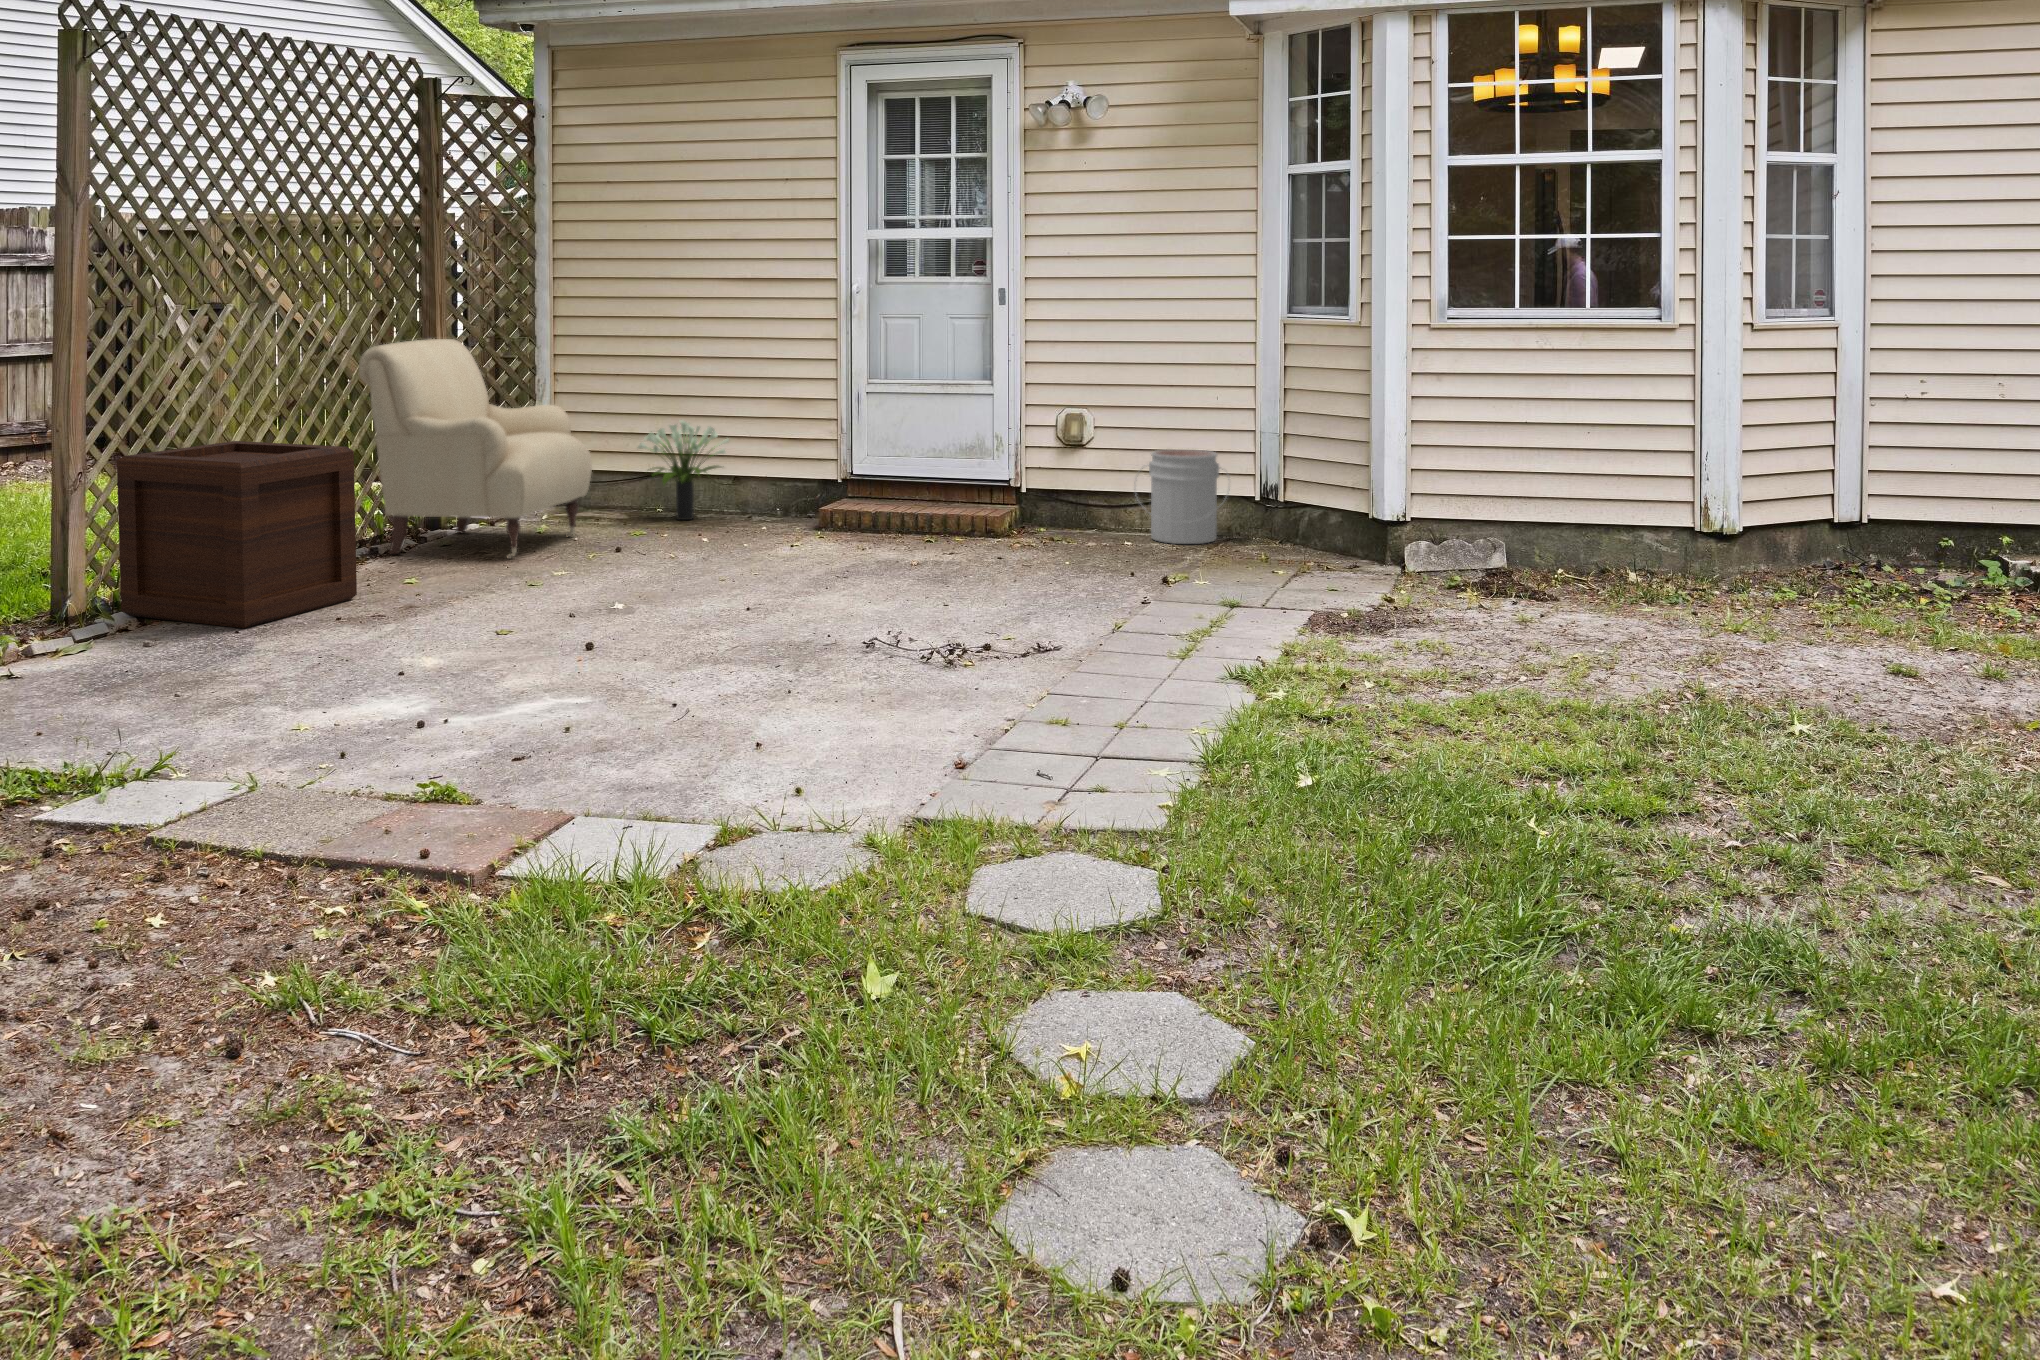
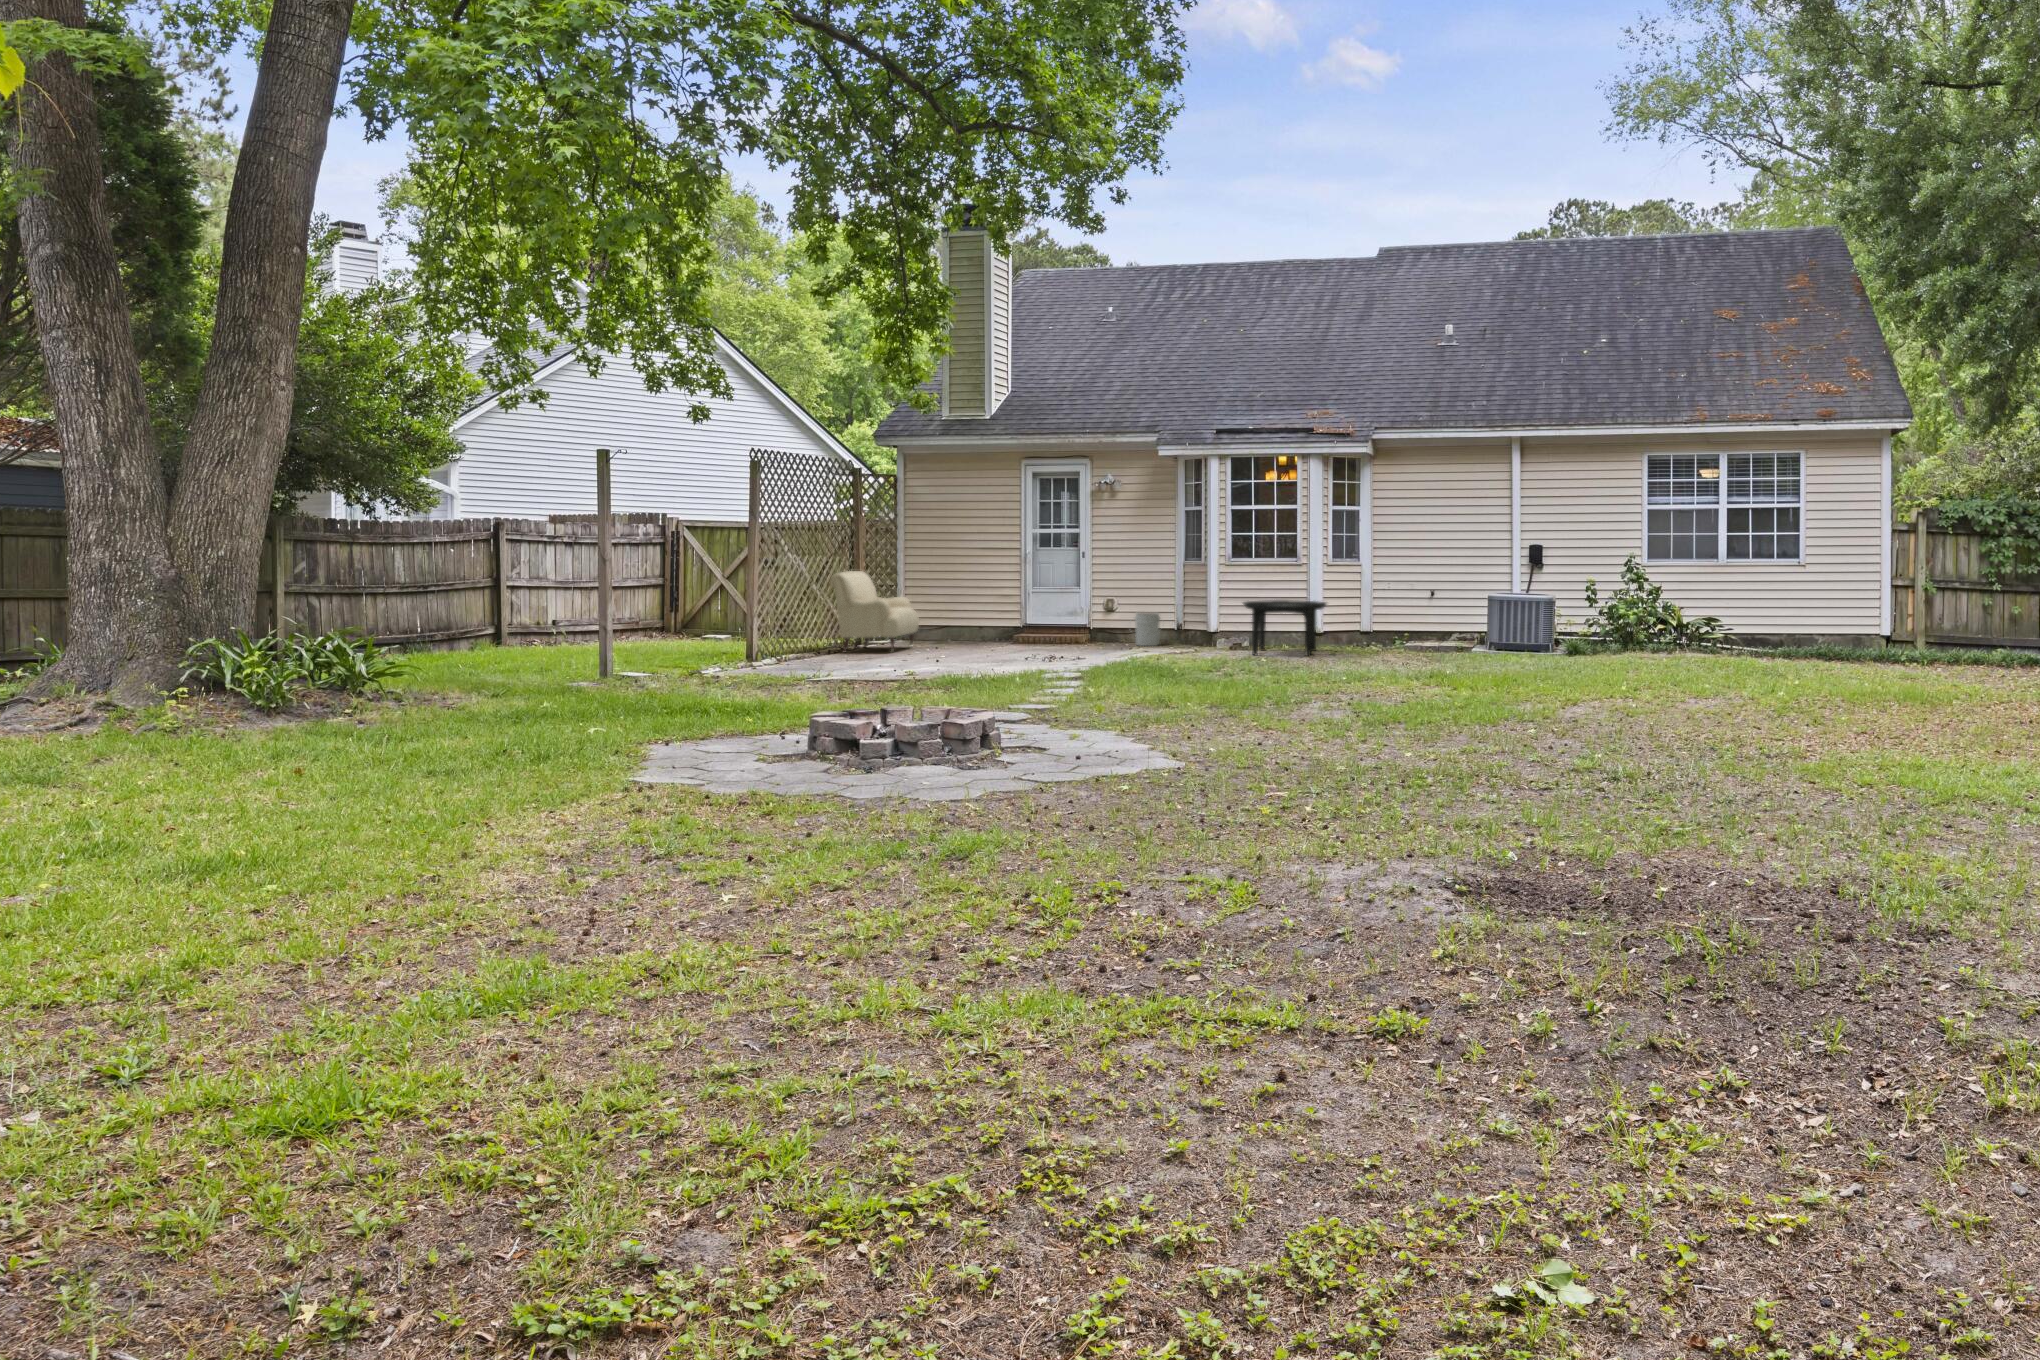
potted plant: present [637,420,729,520] -> none [935,604,973,644]
round table: none [1498,429,1788,616] -> present [1243,600,1326,656]
wooden crate: present [117,441,357,628] -> none [759,606,842,667]

